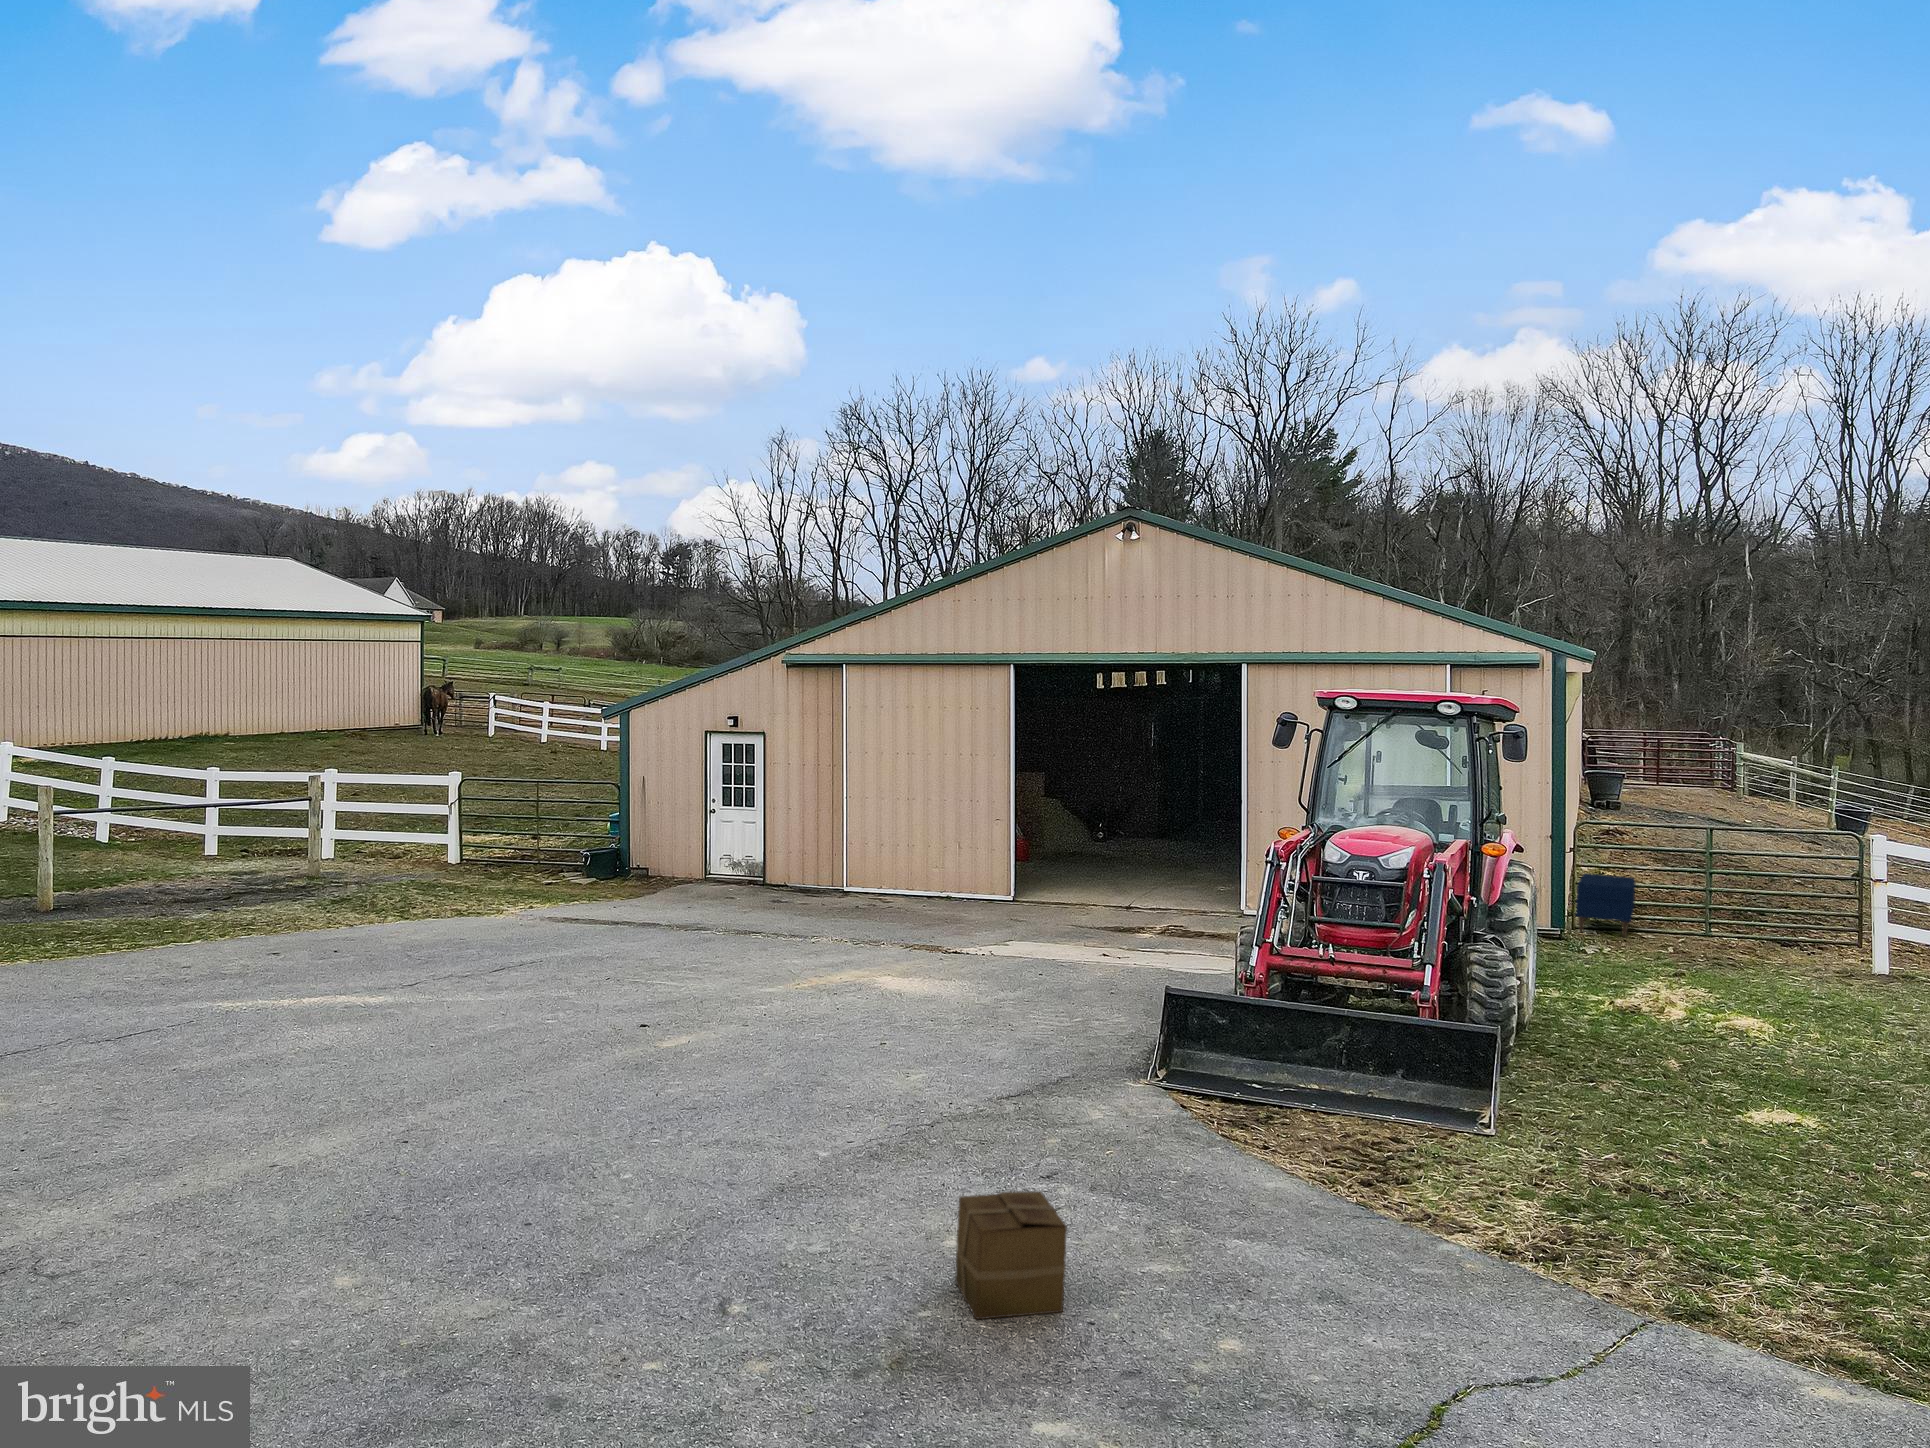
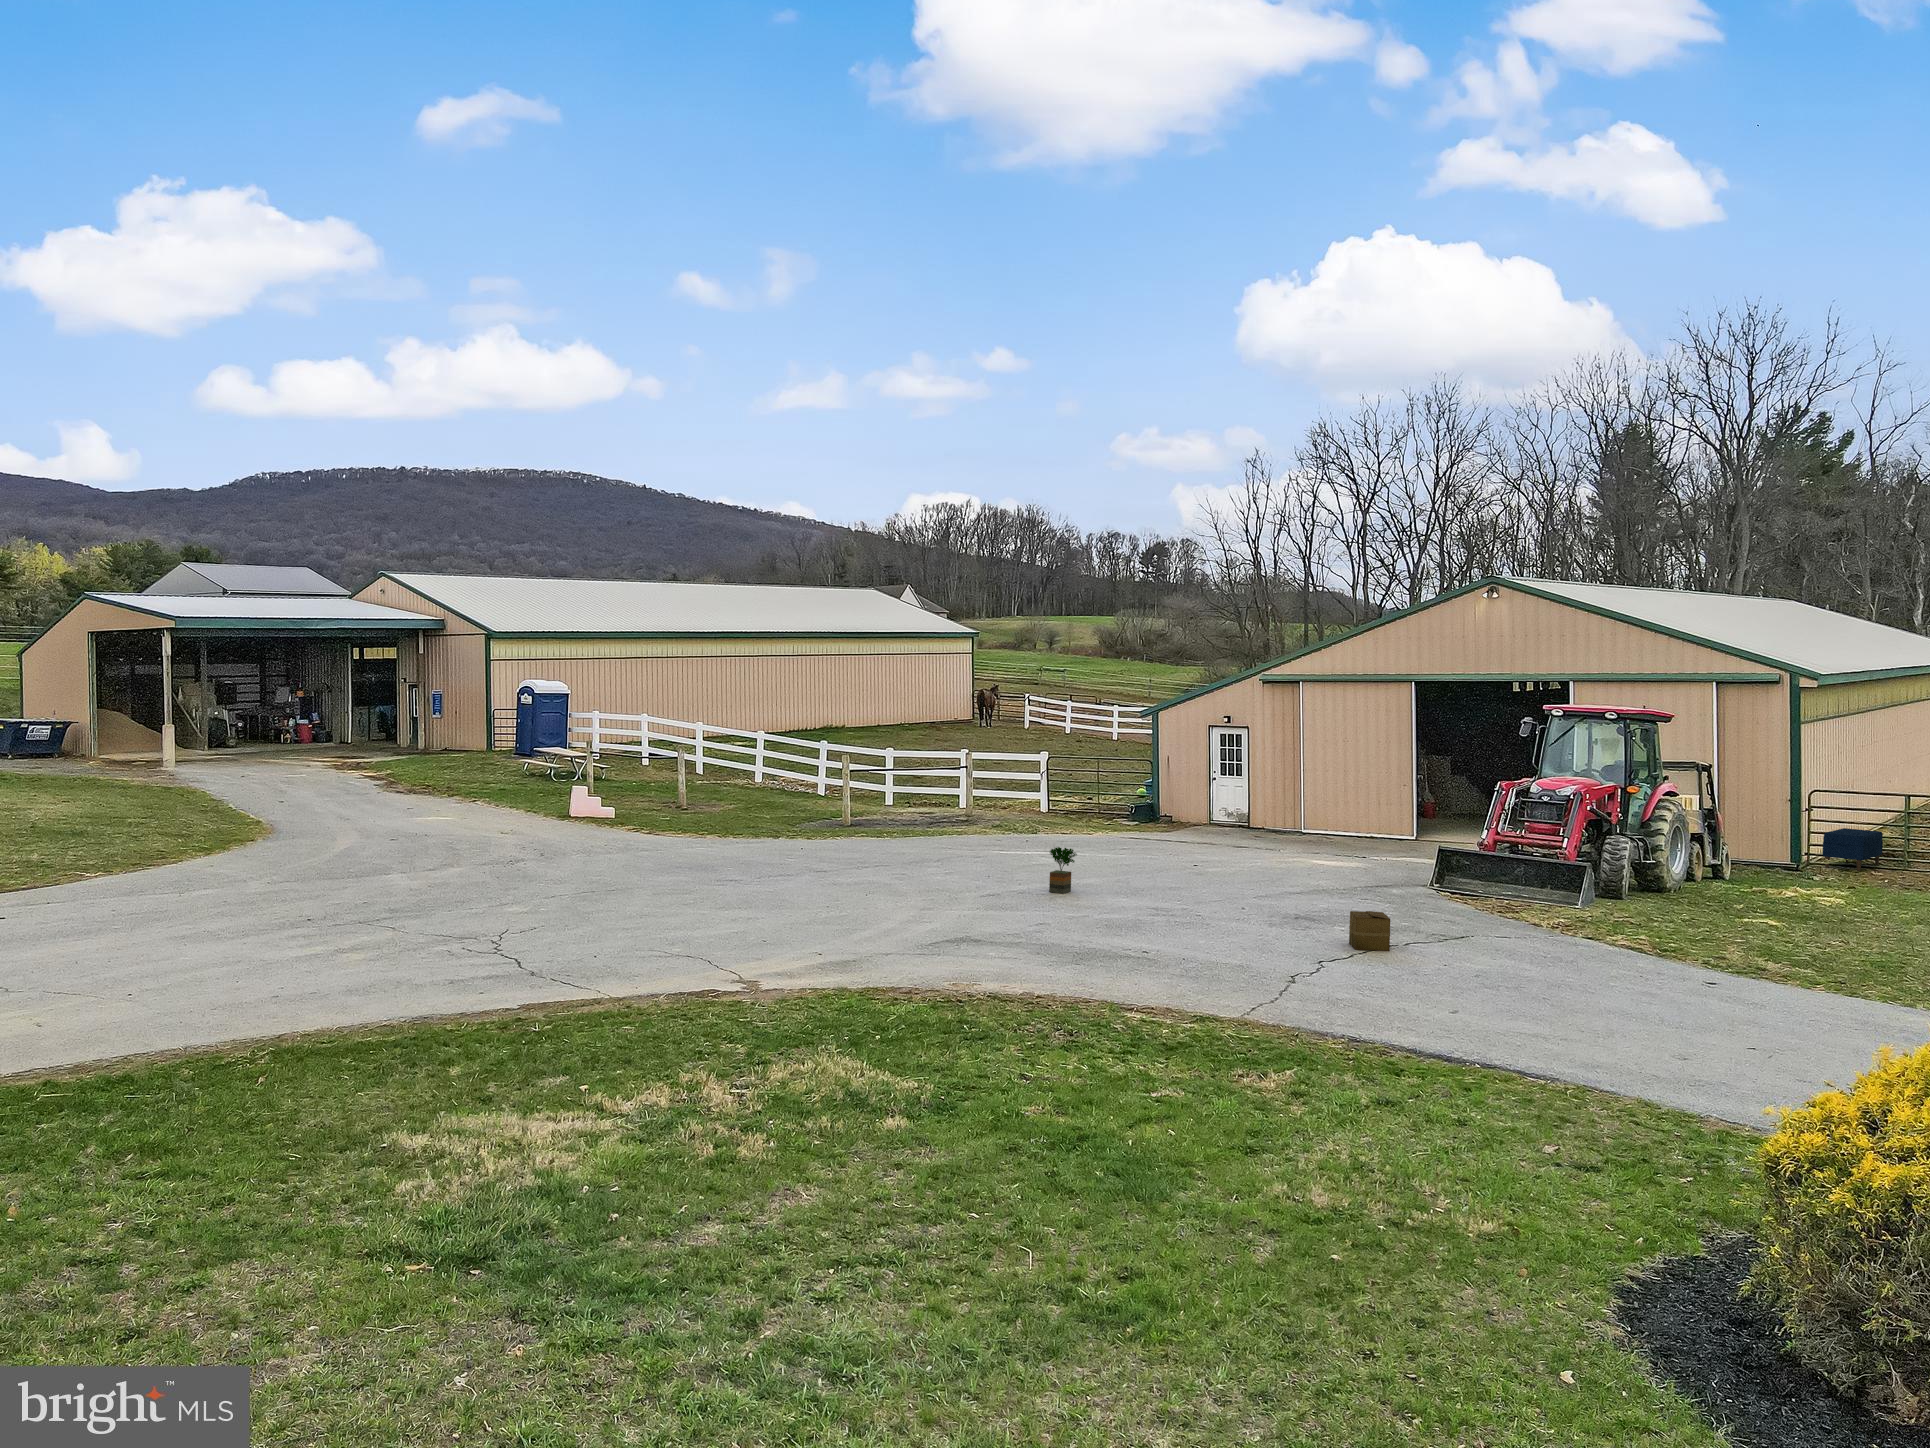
potted tree: none [240,1001,320,1118] -> present [1049,847,1077,894]

